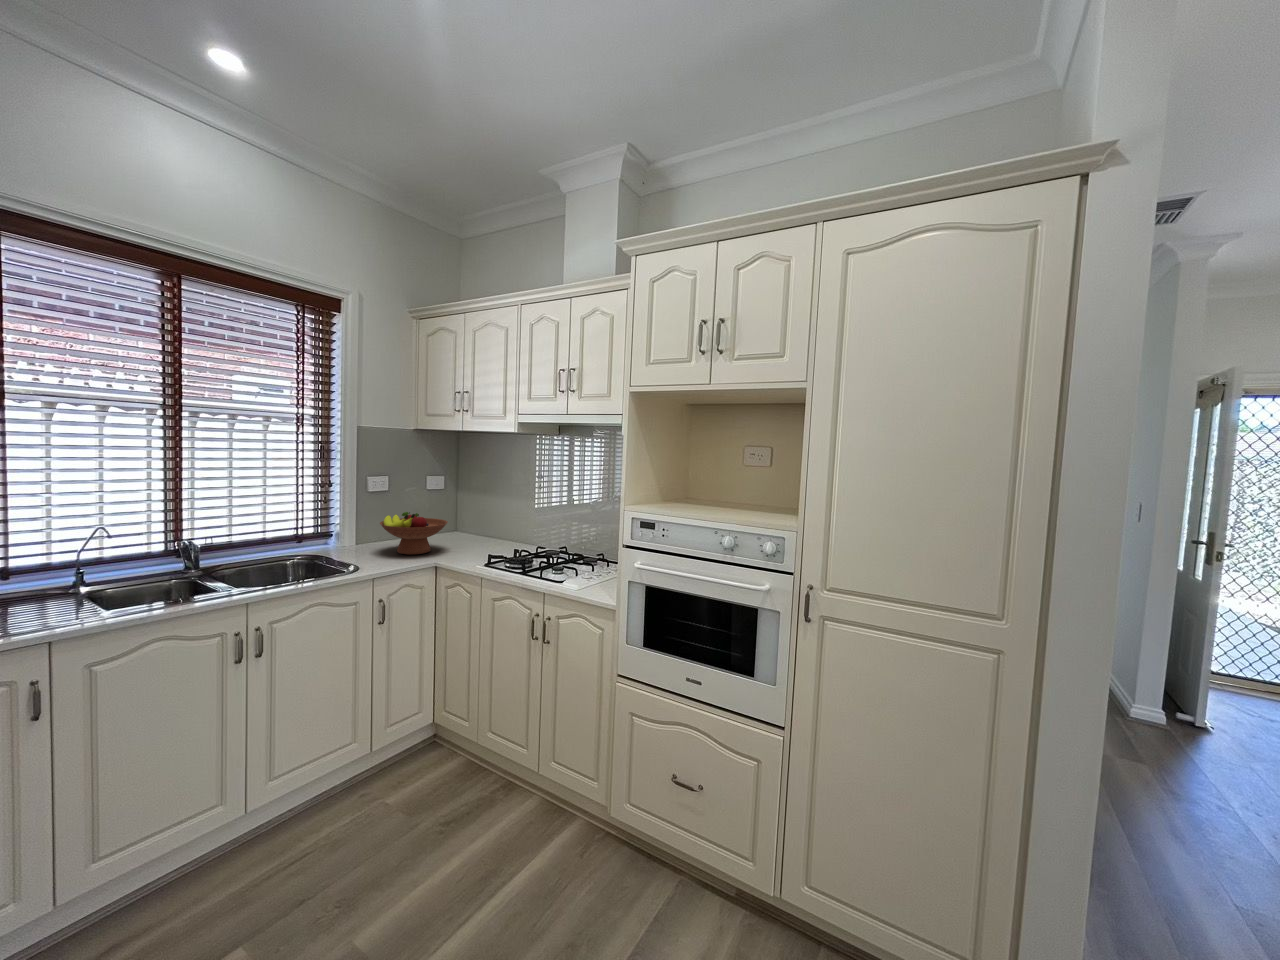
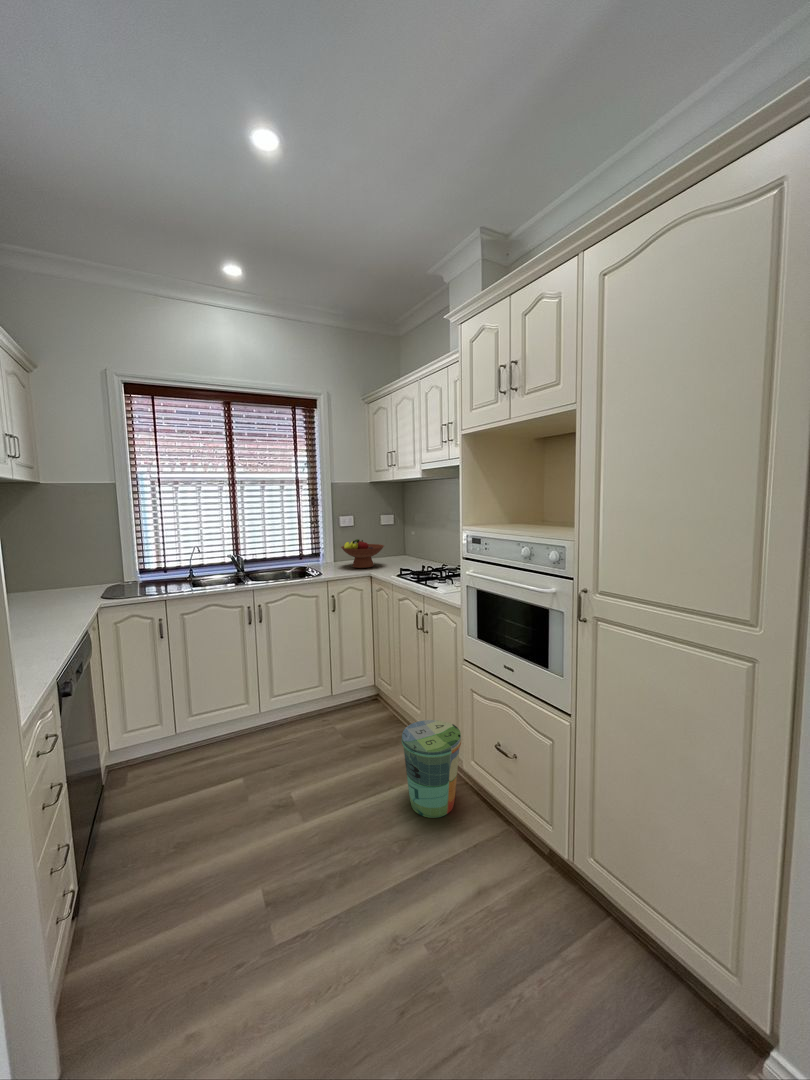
trash can: none [543,761,623,901] -> present [402,720,461,818]

